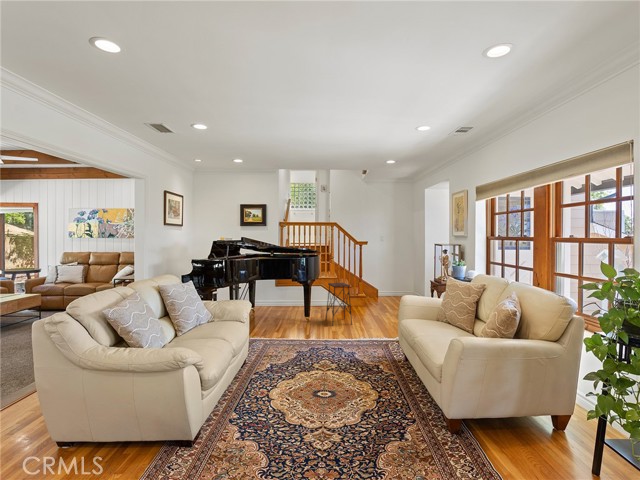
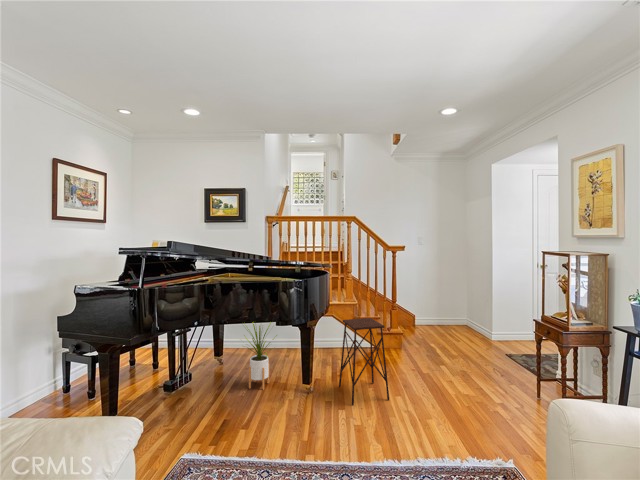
house plant: none [271,279,293,322] -> present [246,322,277,390]

